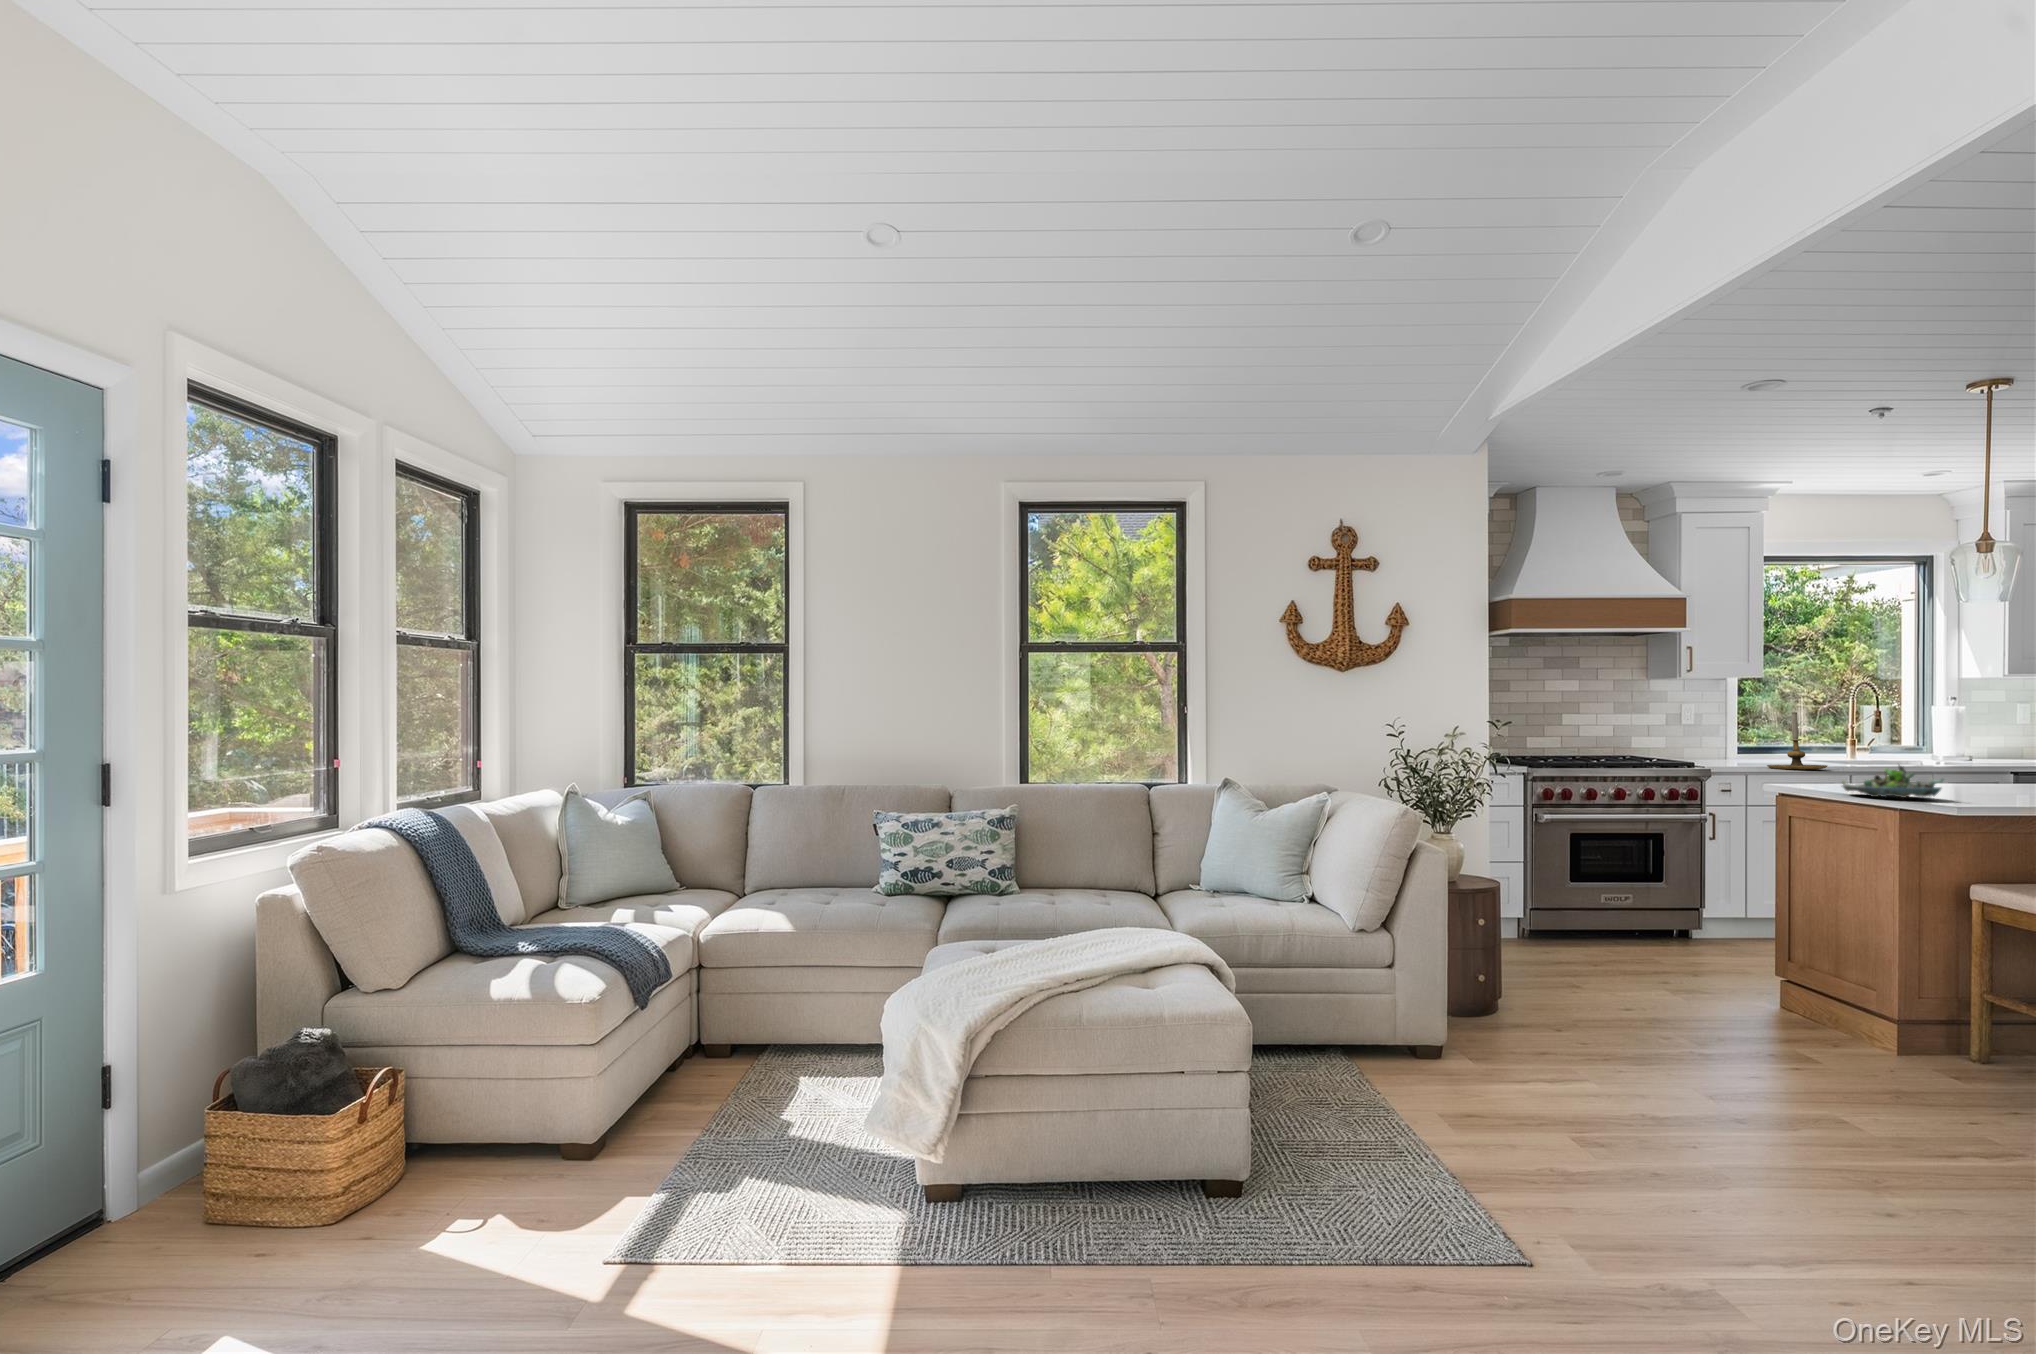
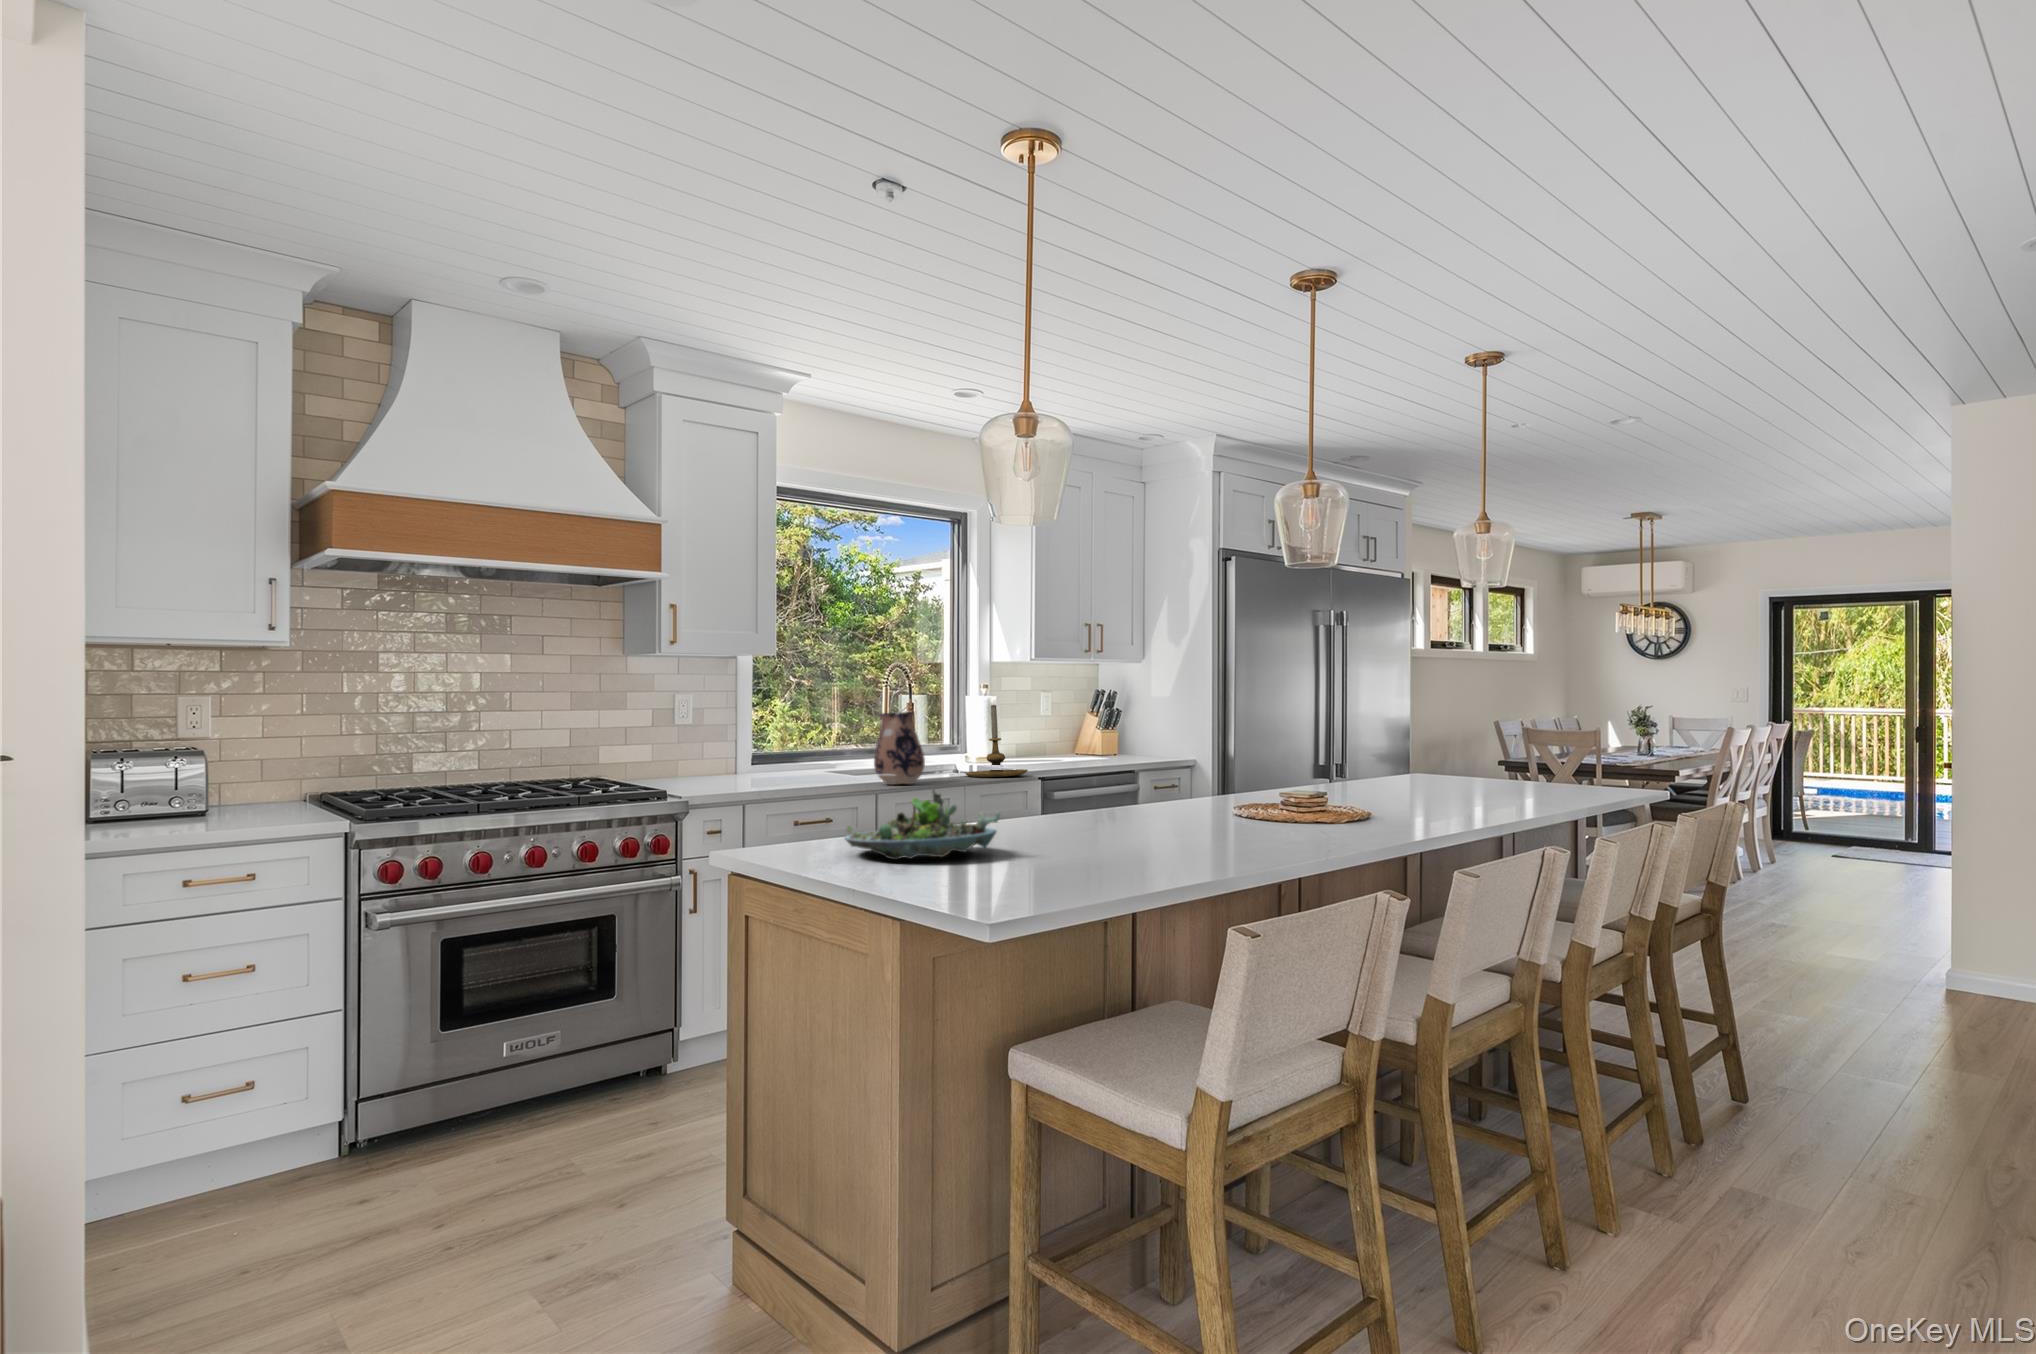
candle holder: present [1767,712,1827,769] -> present [965,705,1028,777]
ceramic pitcher: none [1846,719,1891,770] -> present [874,712,925,785]

